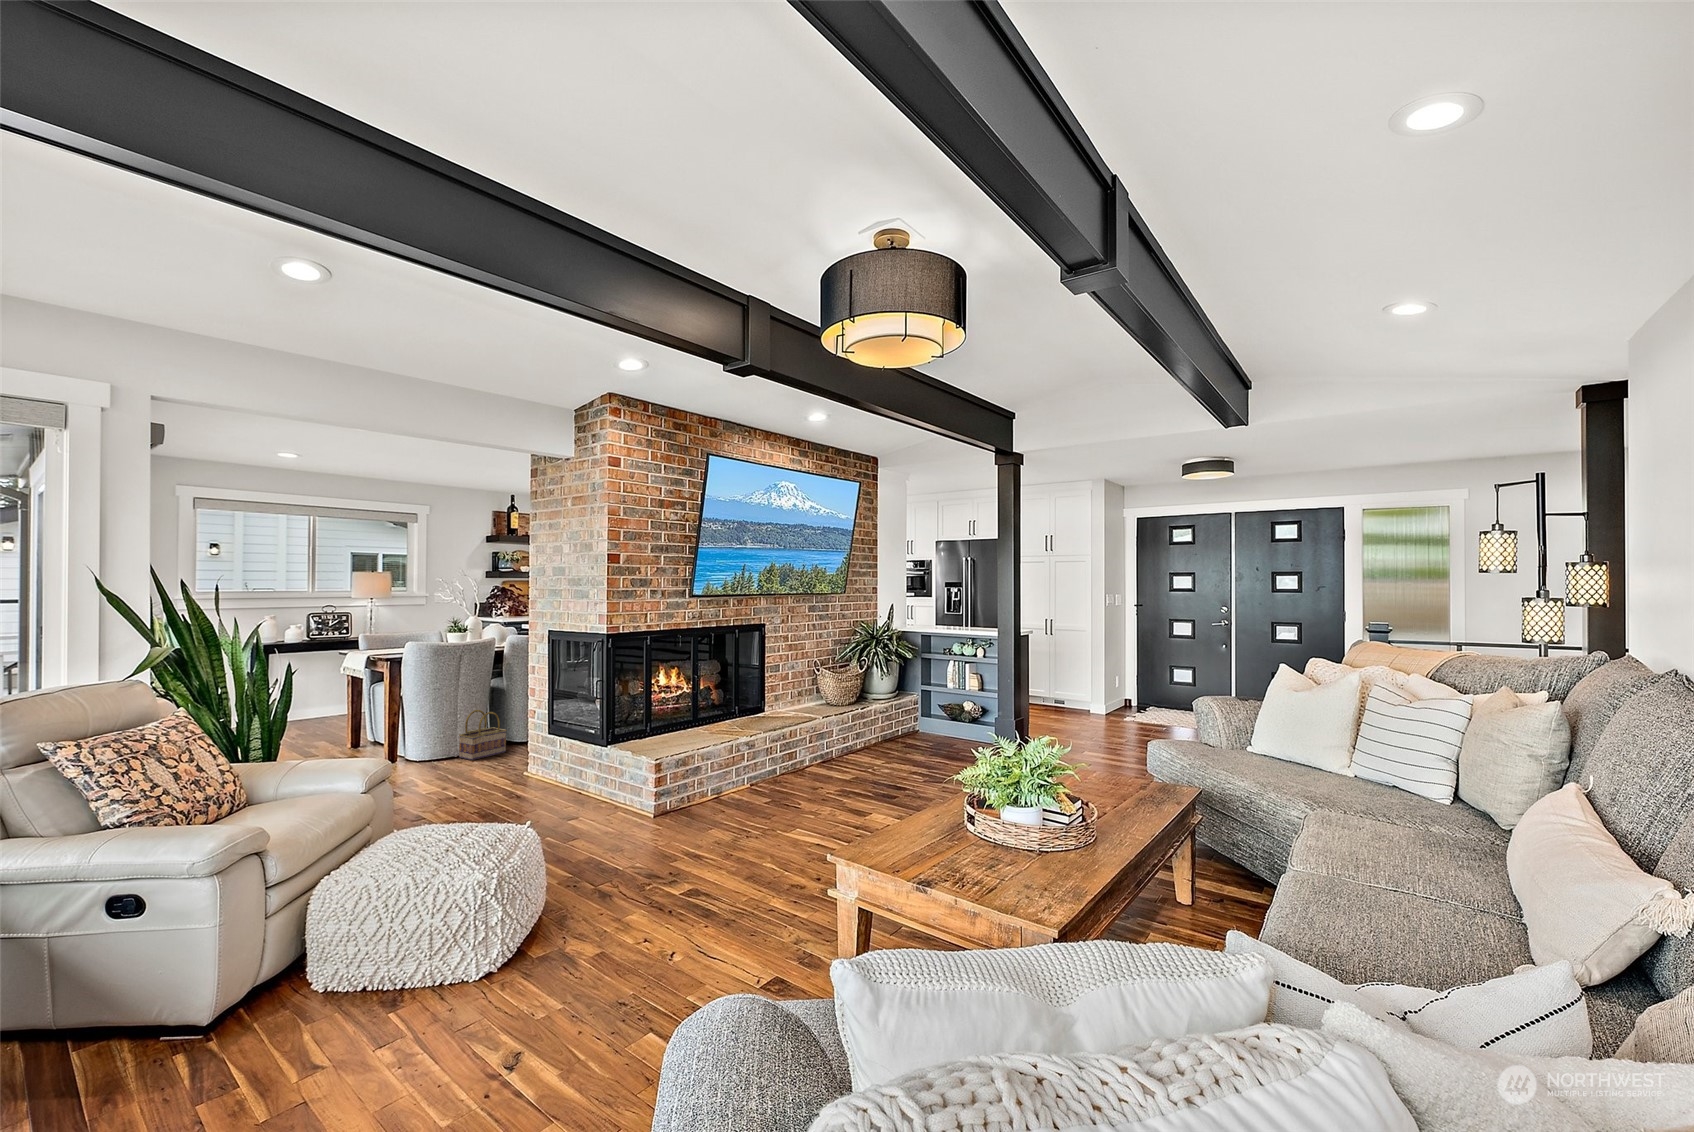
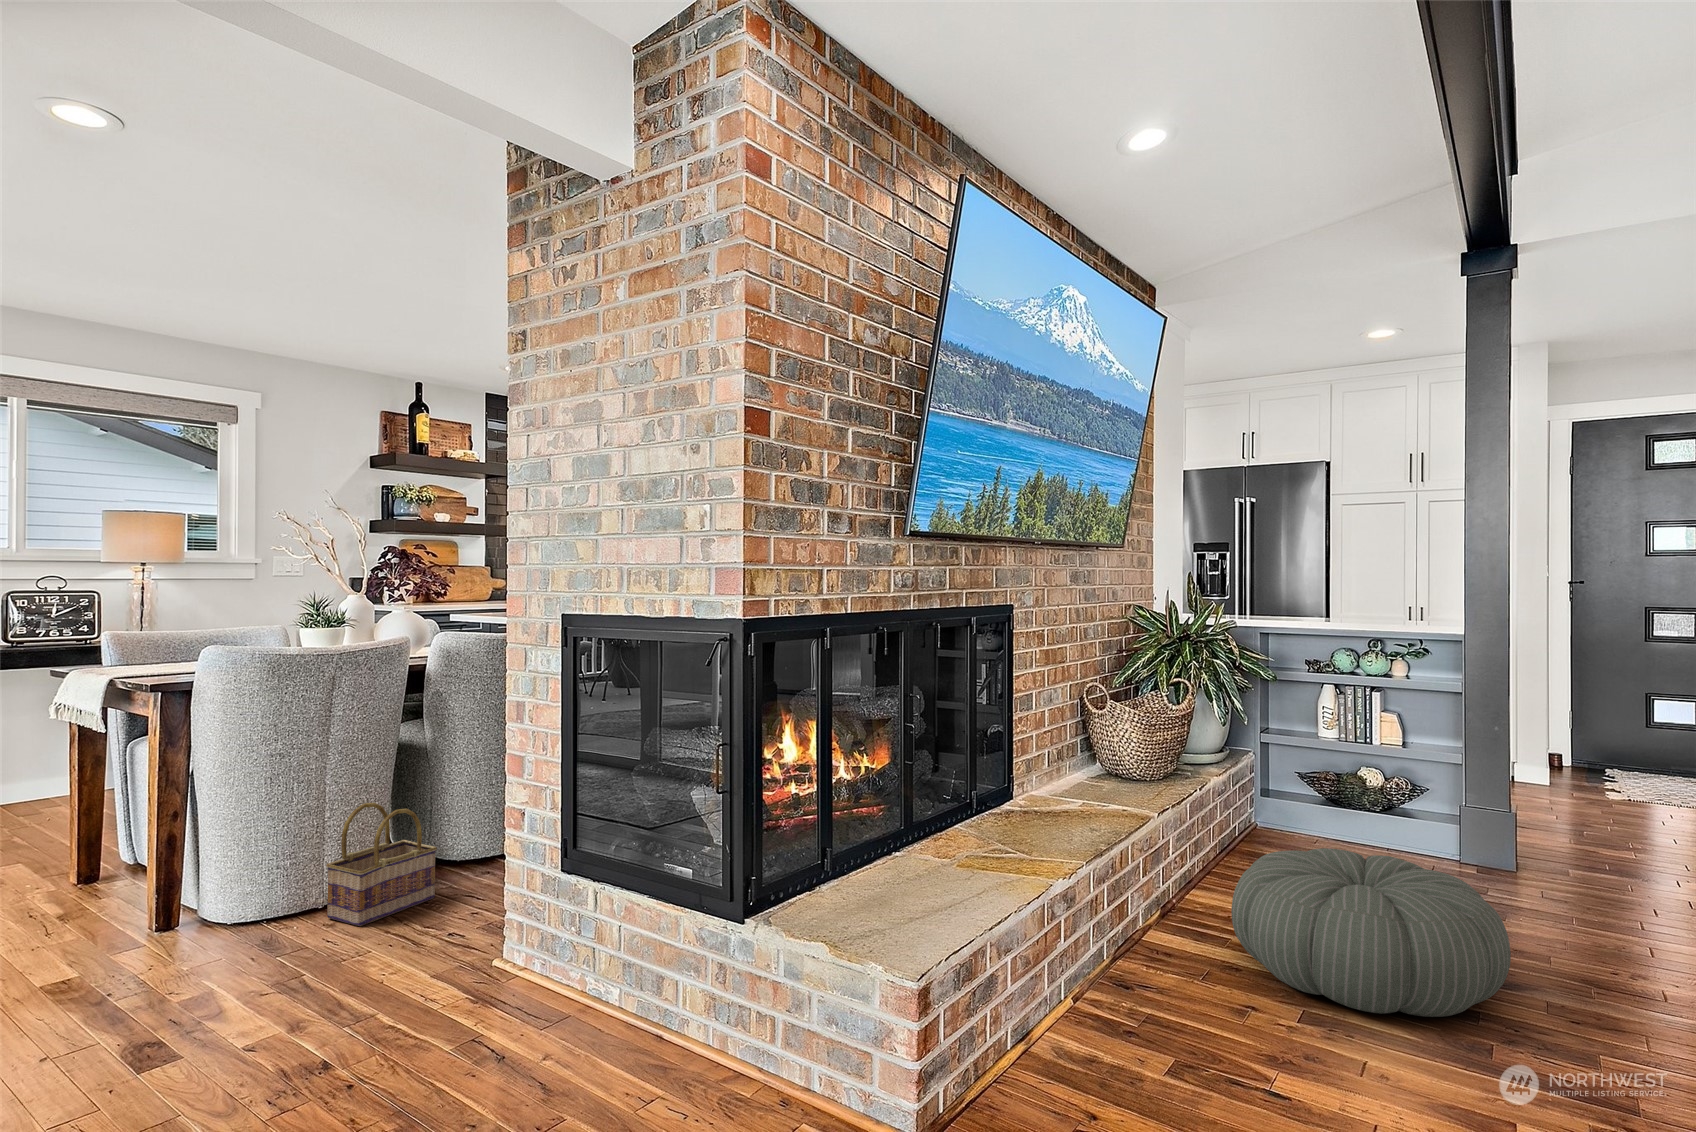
pouf: none [823,728,921,786] -> present [1231,848,1511,1017]

